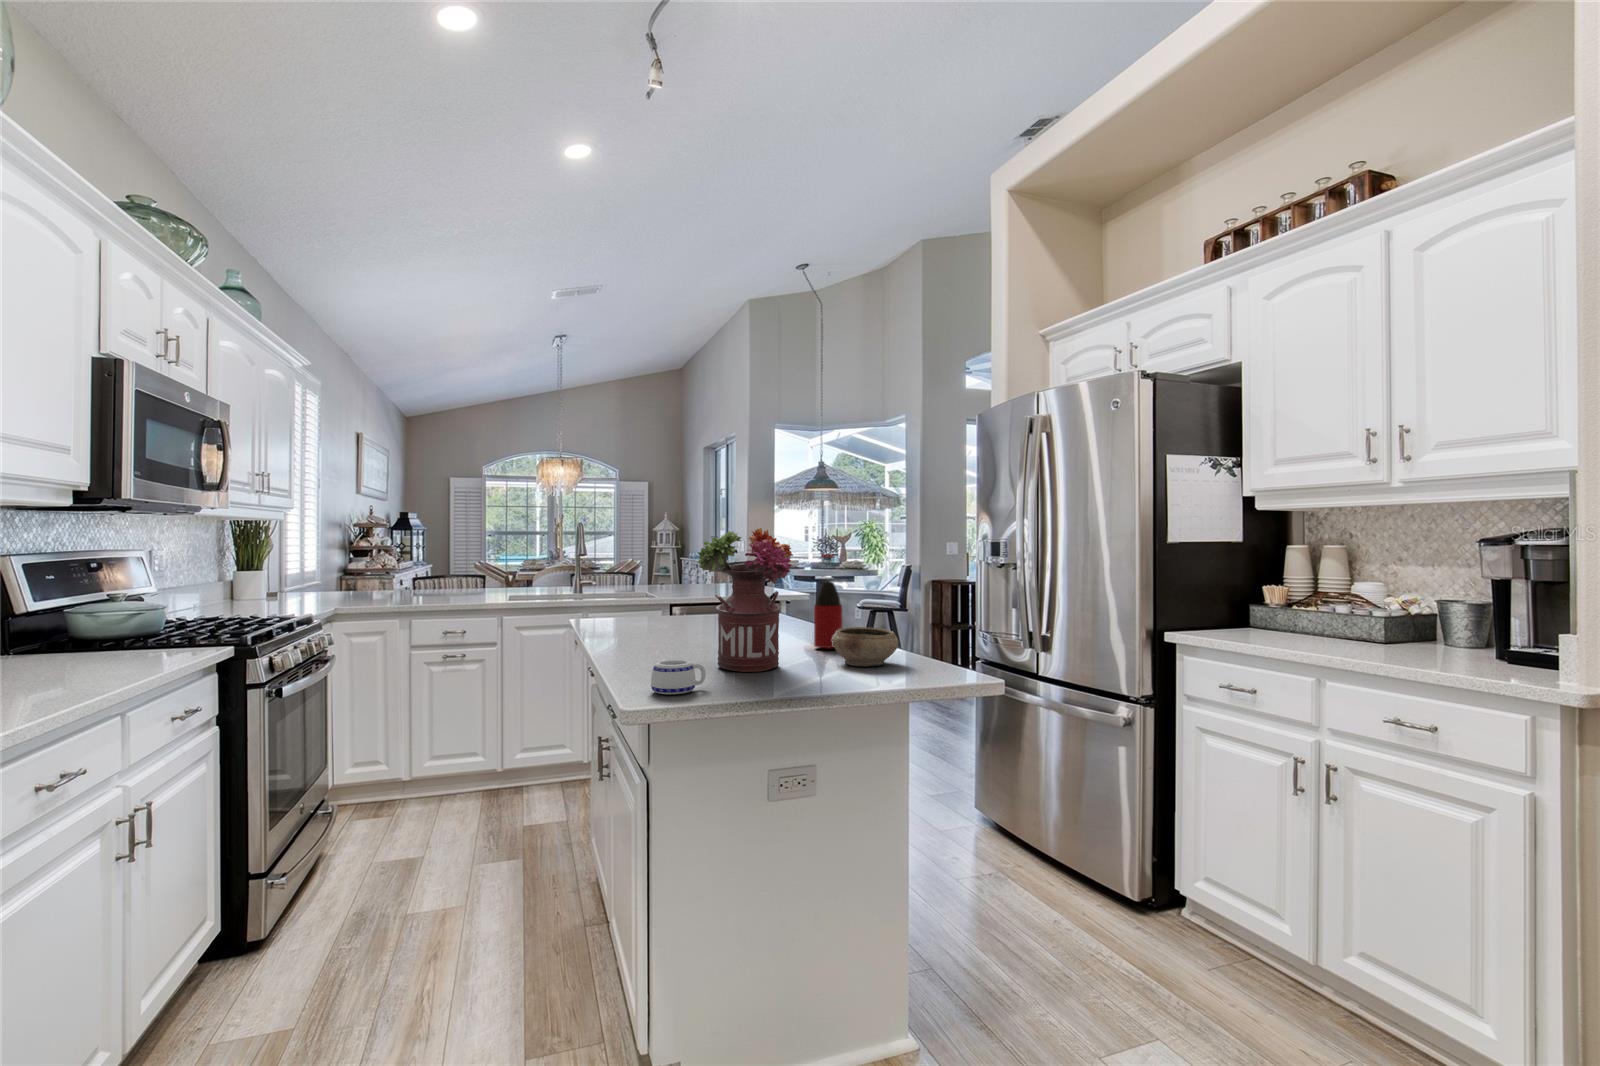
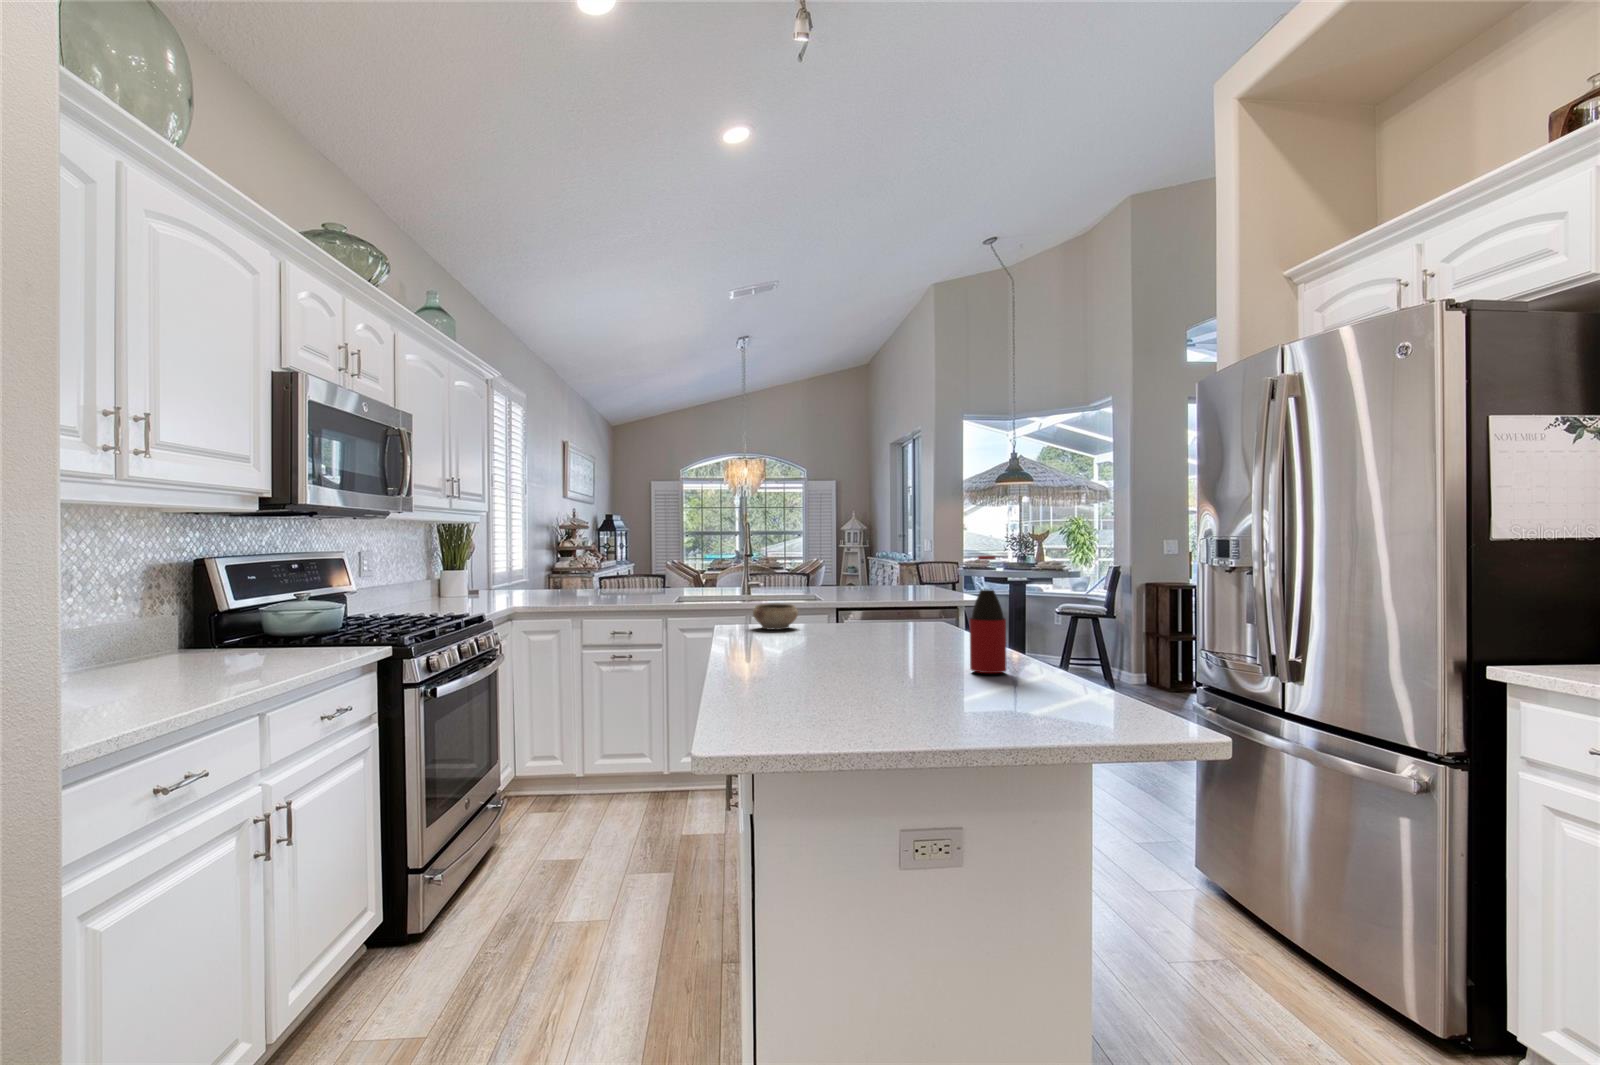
flower arrangement: present [697,528,793,672] -> none [810,524,932,704]
ceramic bowl: present [832,627,898,667] -> present [753,603,798,630]
mug: present [651,660,706,694] -> none [737,690,807,736]

